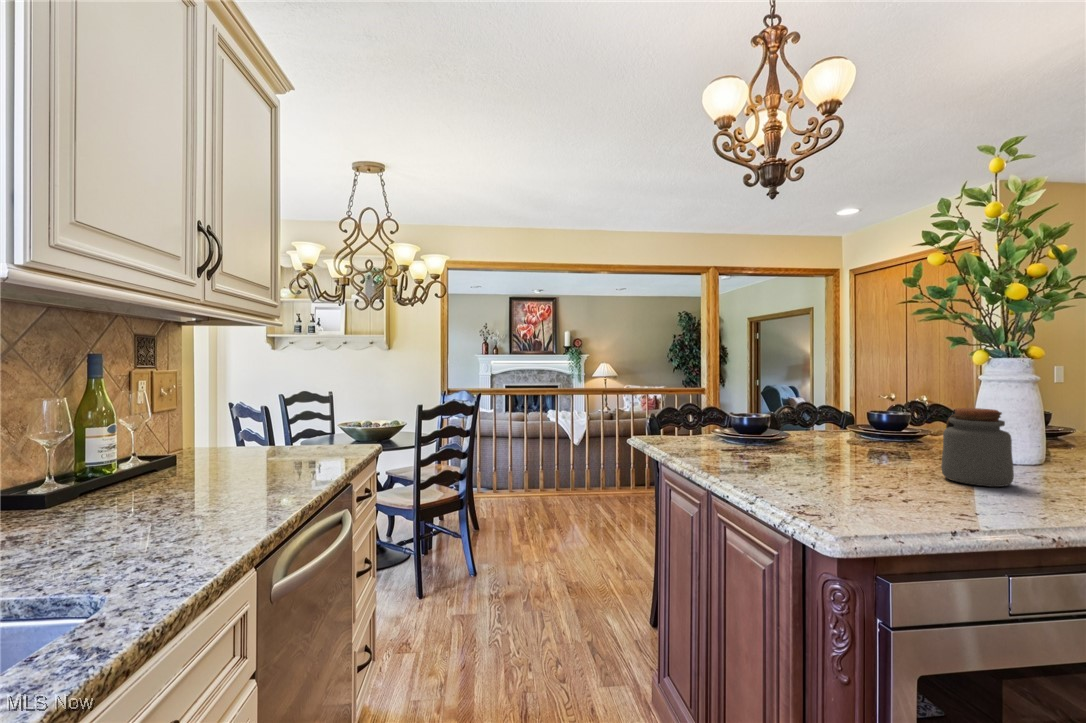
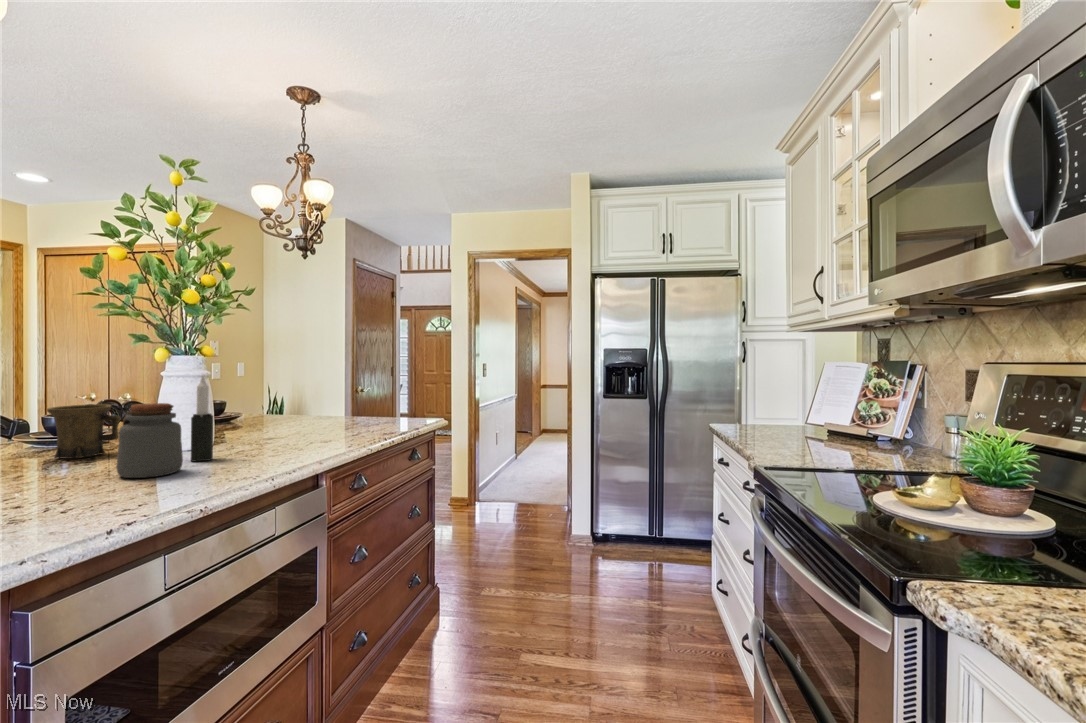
candle: none [1020,380,1049,481] -> present [191,375,213,462]
mug: none [874,404,936,452] -> present [47,404,120,459]

